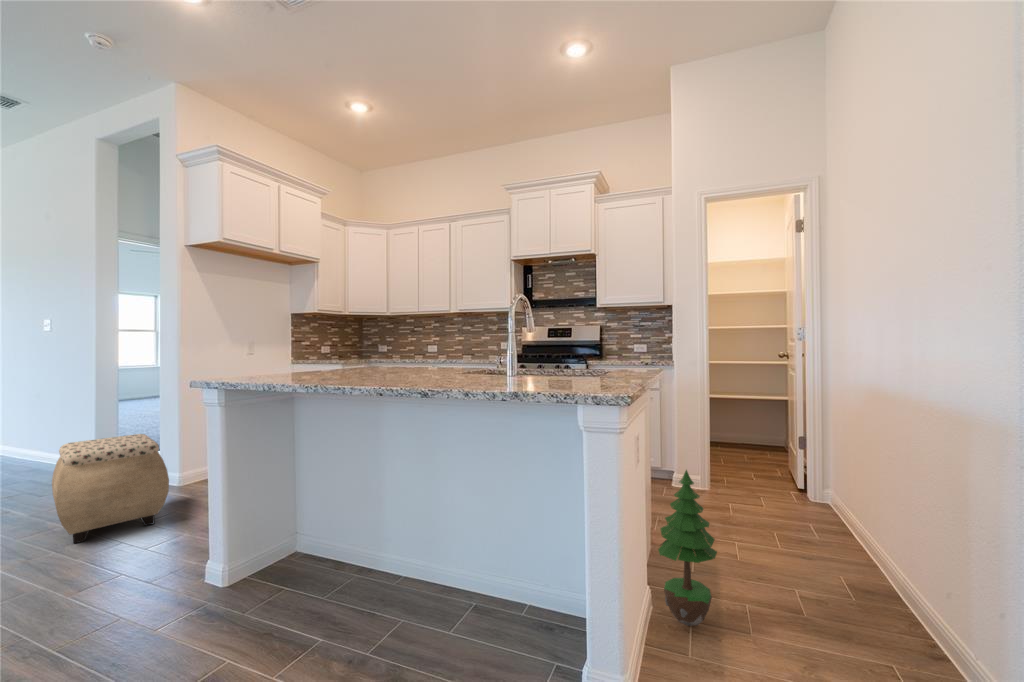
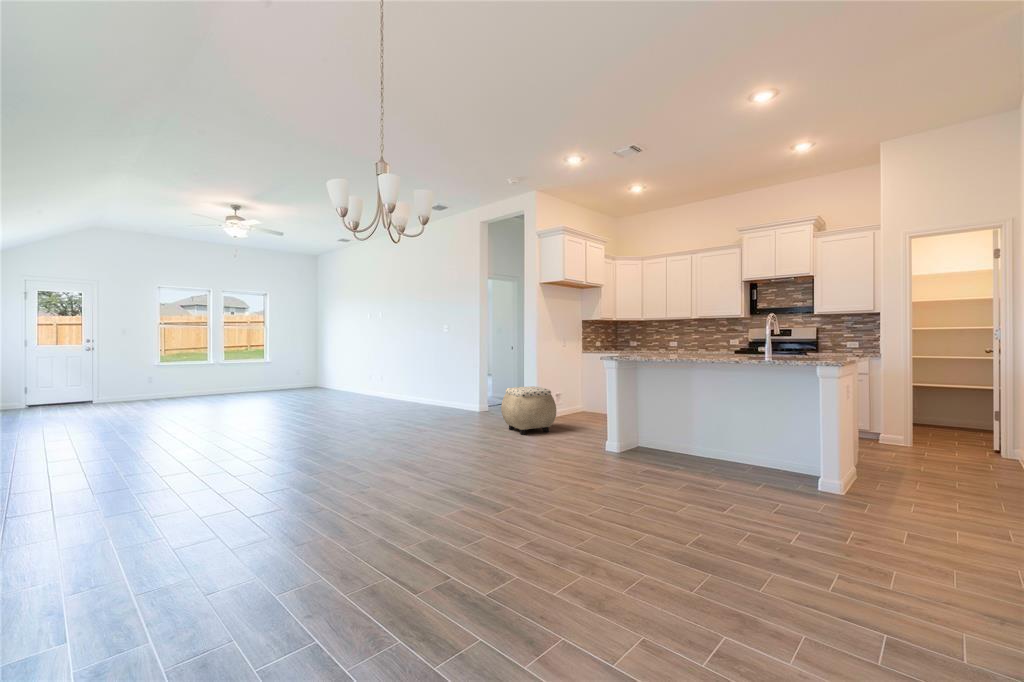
potted tree: present [658,470,717,626] -> none [859,404,895,485]

